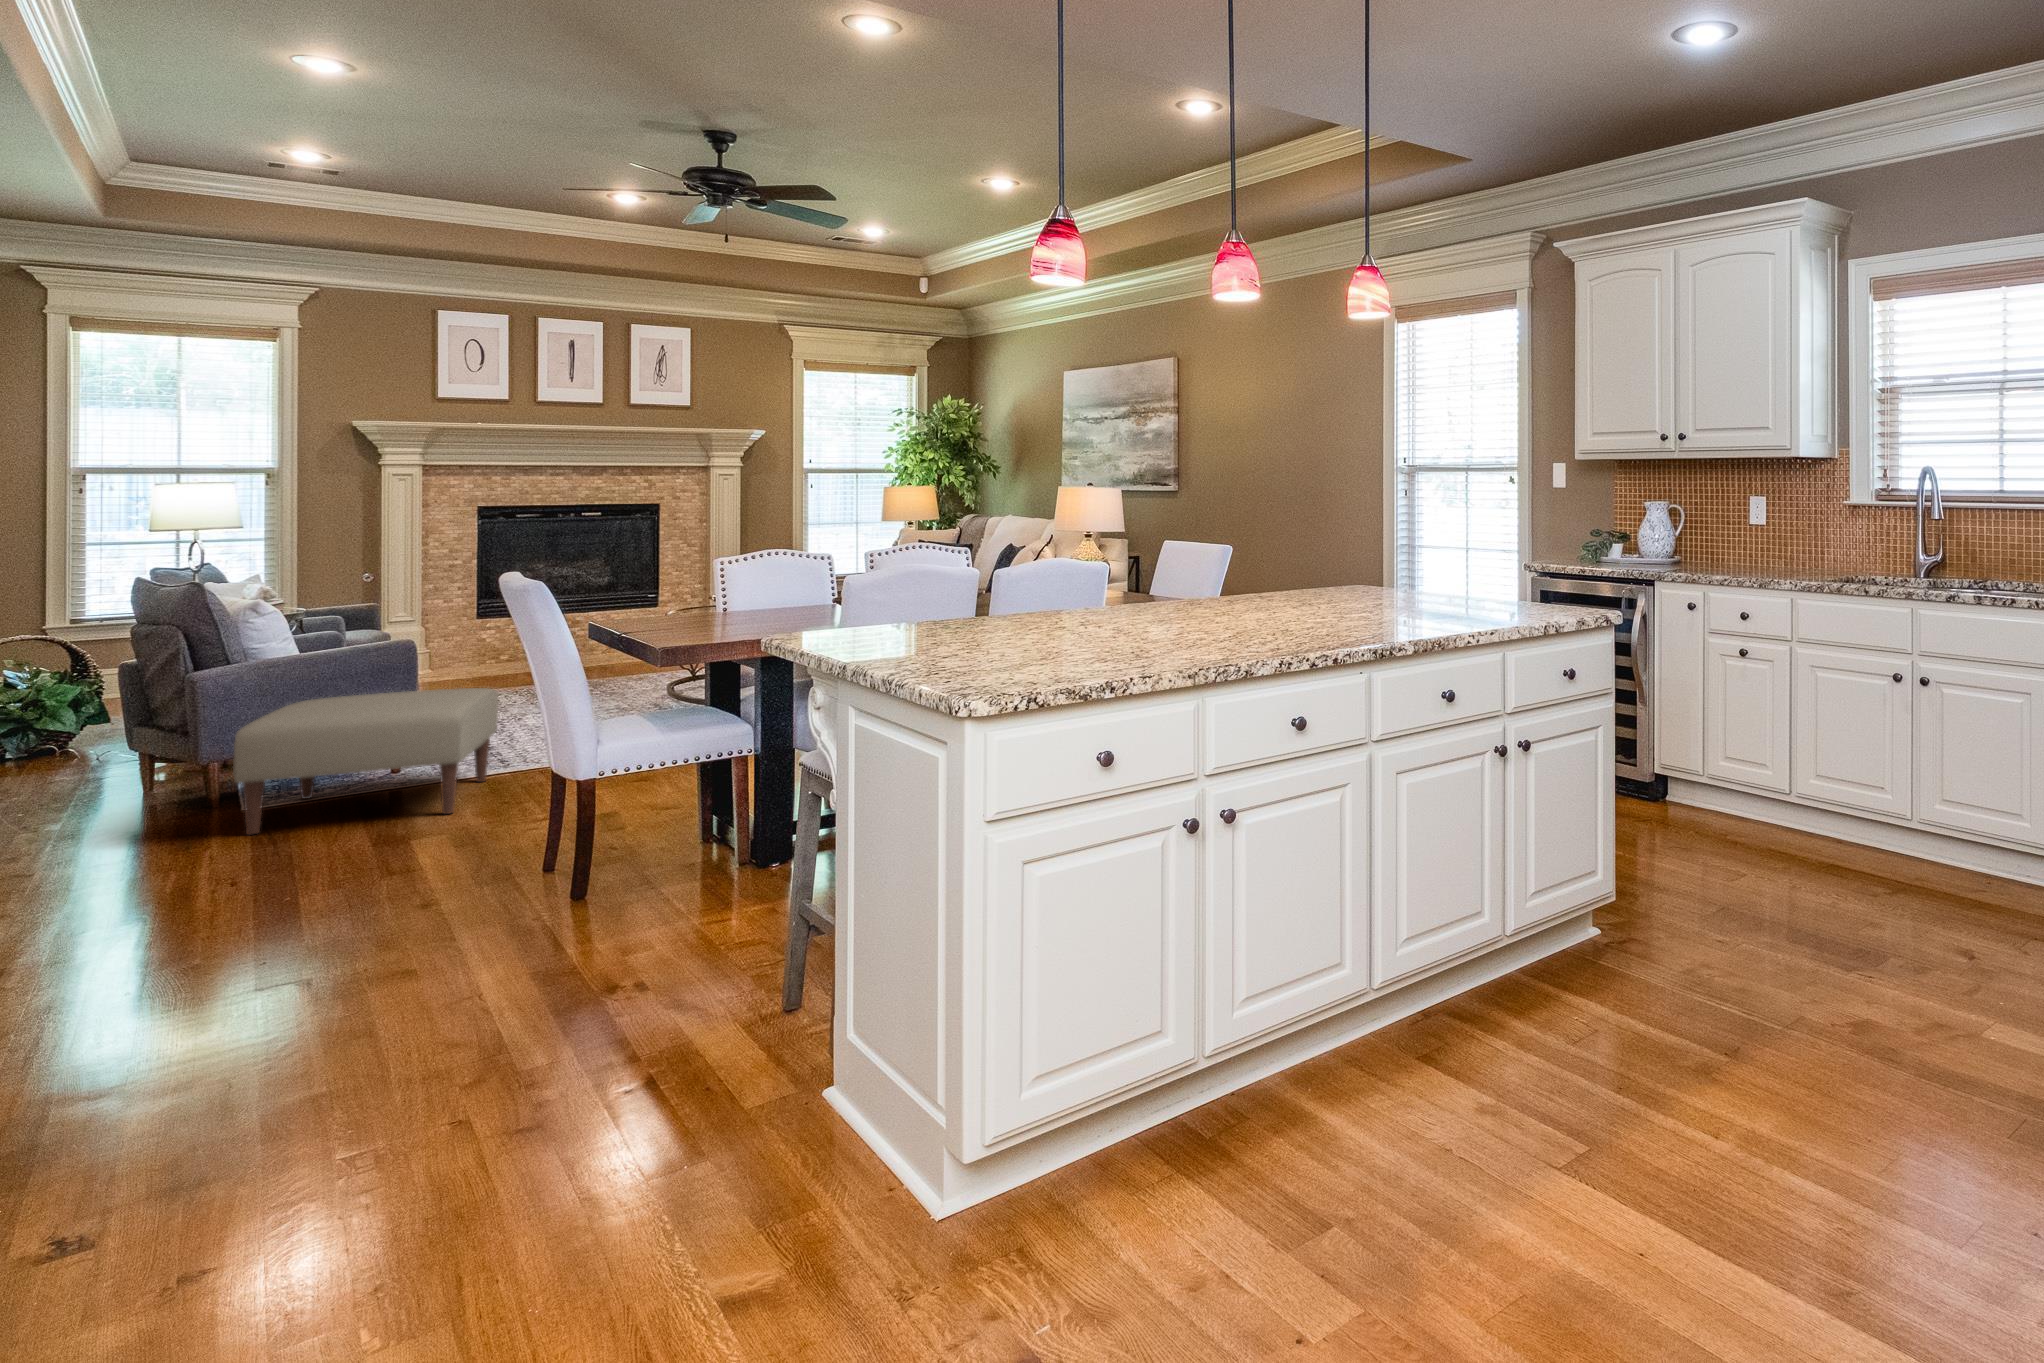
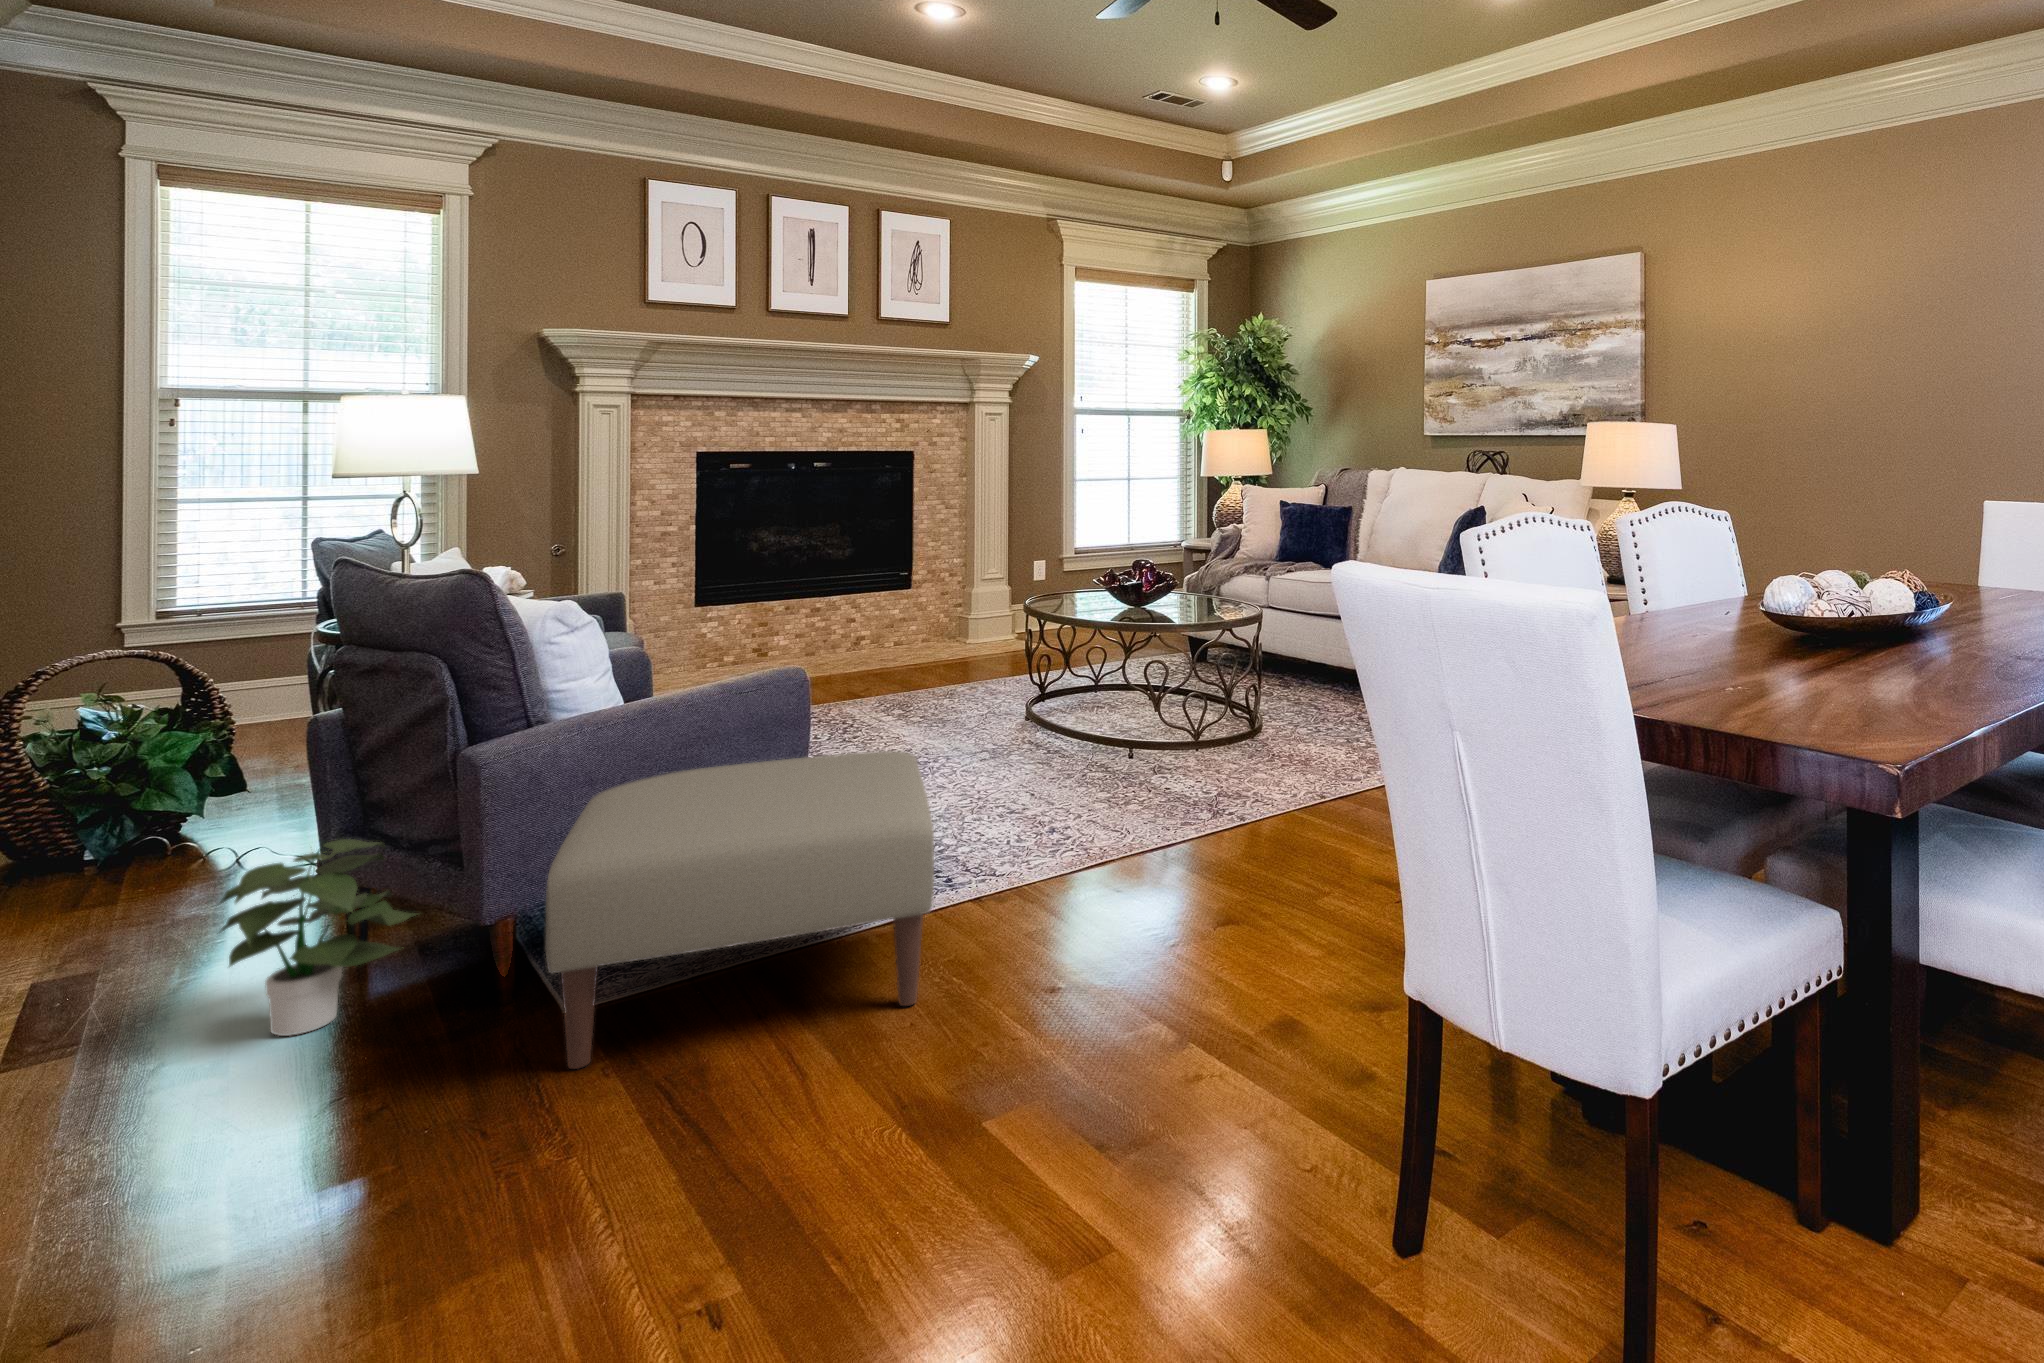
potted plant: none [66,725,183,826] -> present [216,839,416,1036]

